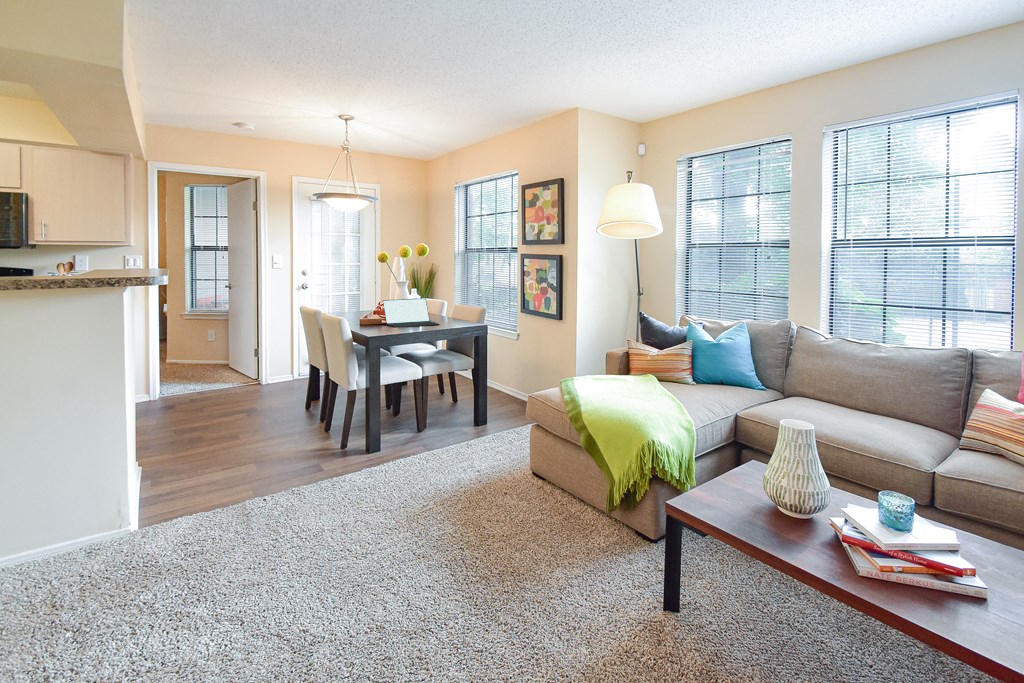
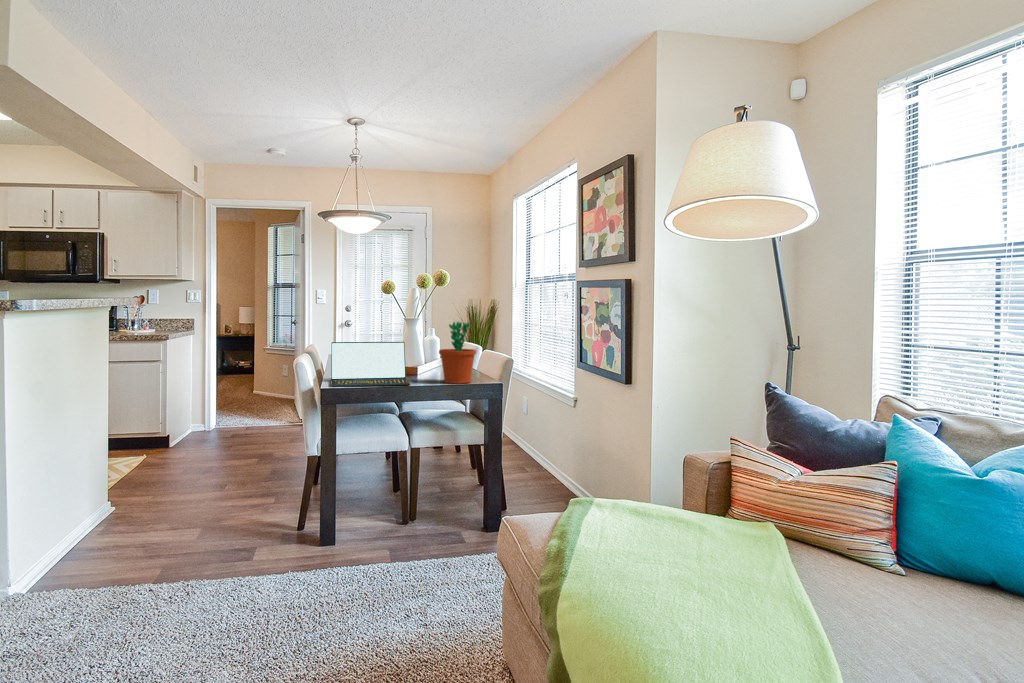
flower pot: none [450,285,473,323] -> present [439,321,476,384]

